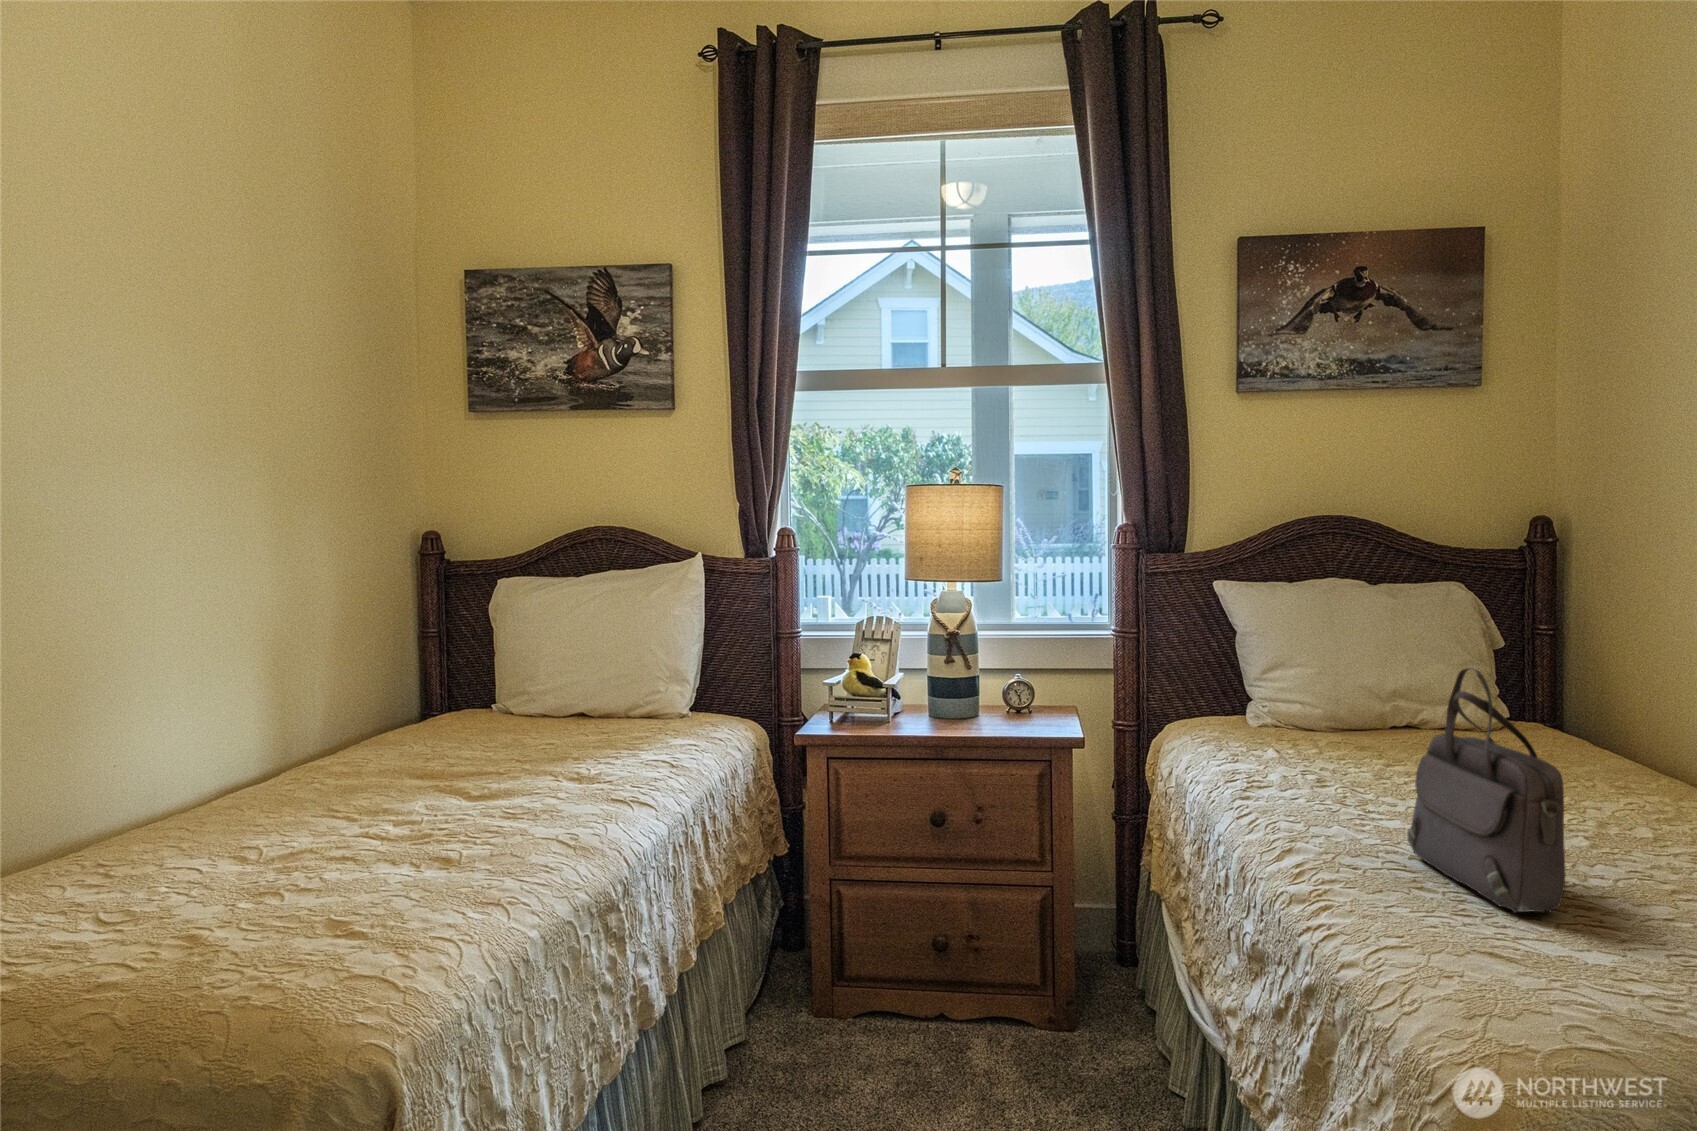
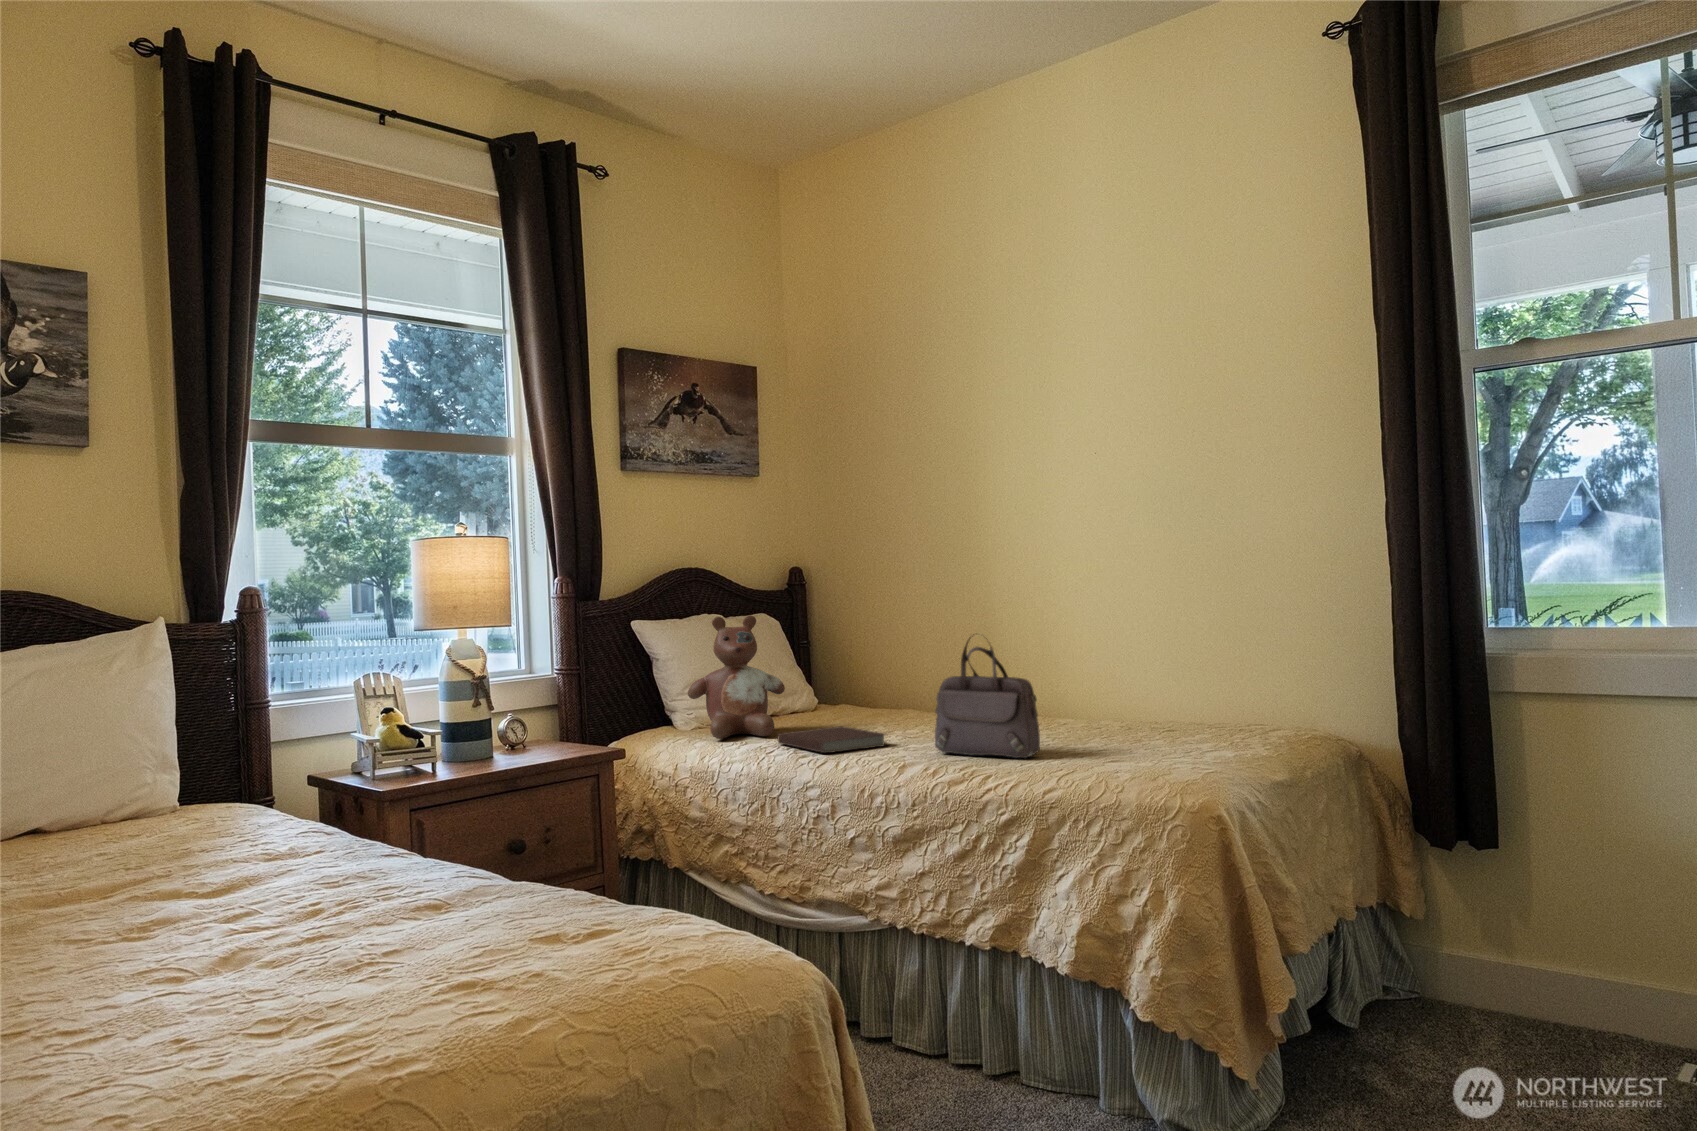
stuffed bear: none [1219,588,1359,760] -> present [688,615,785,739]
notebook: none [1264,761,1396,819] -> present [777,726,887,753]

